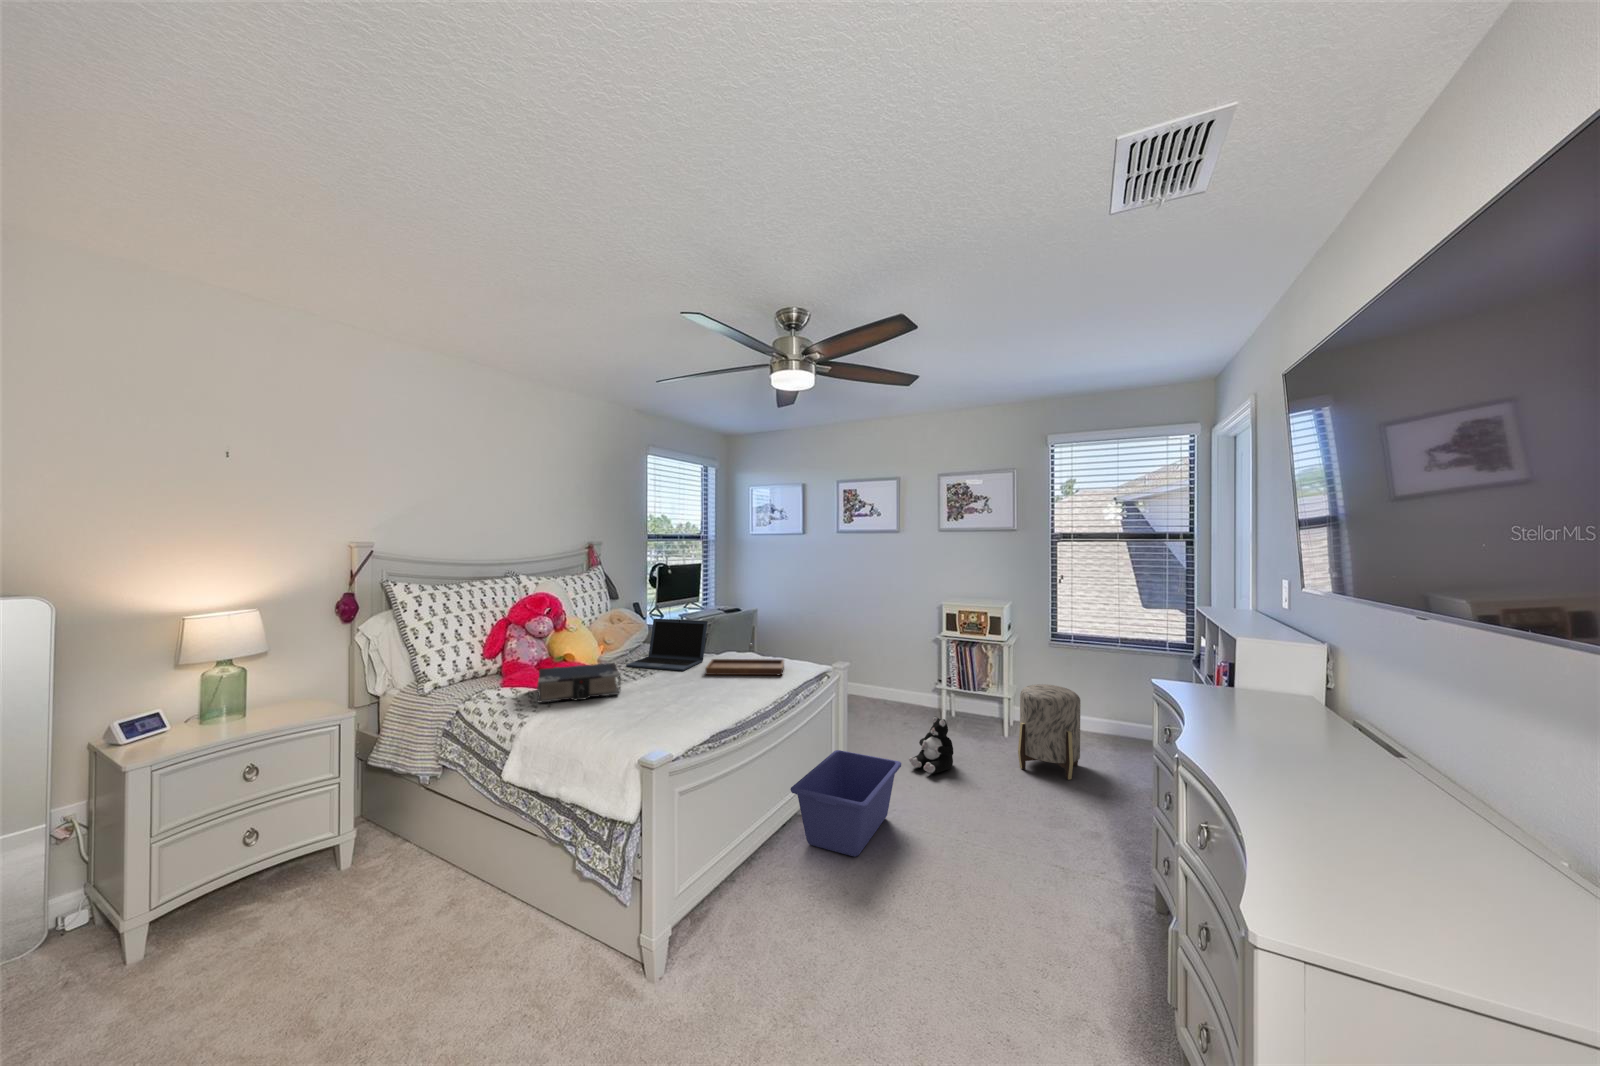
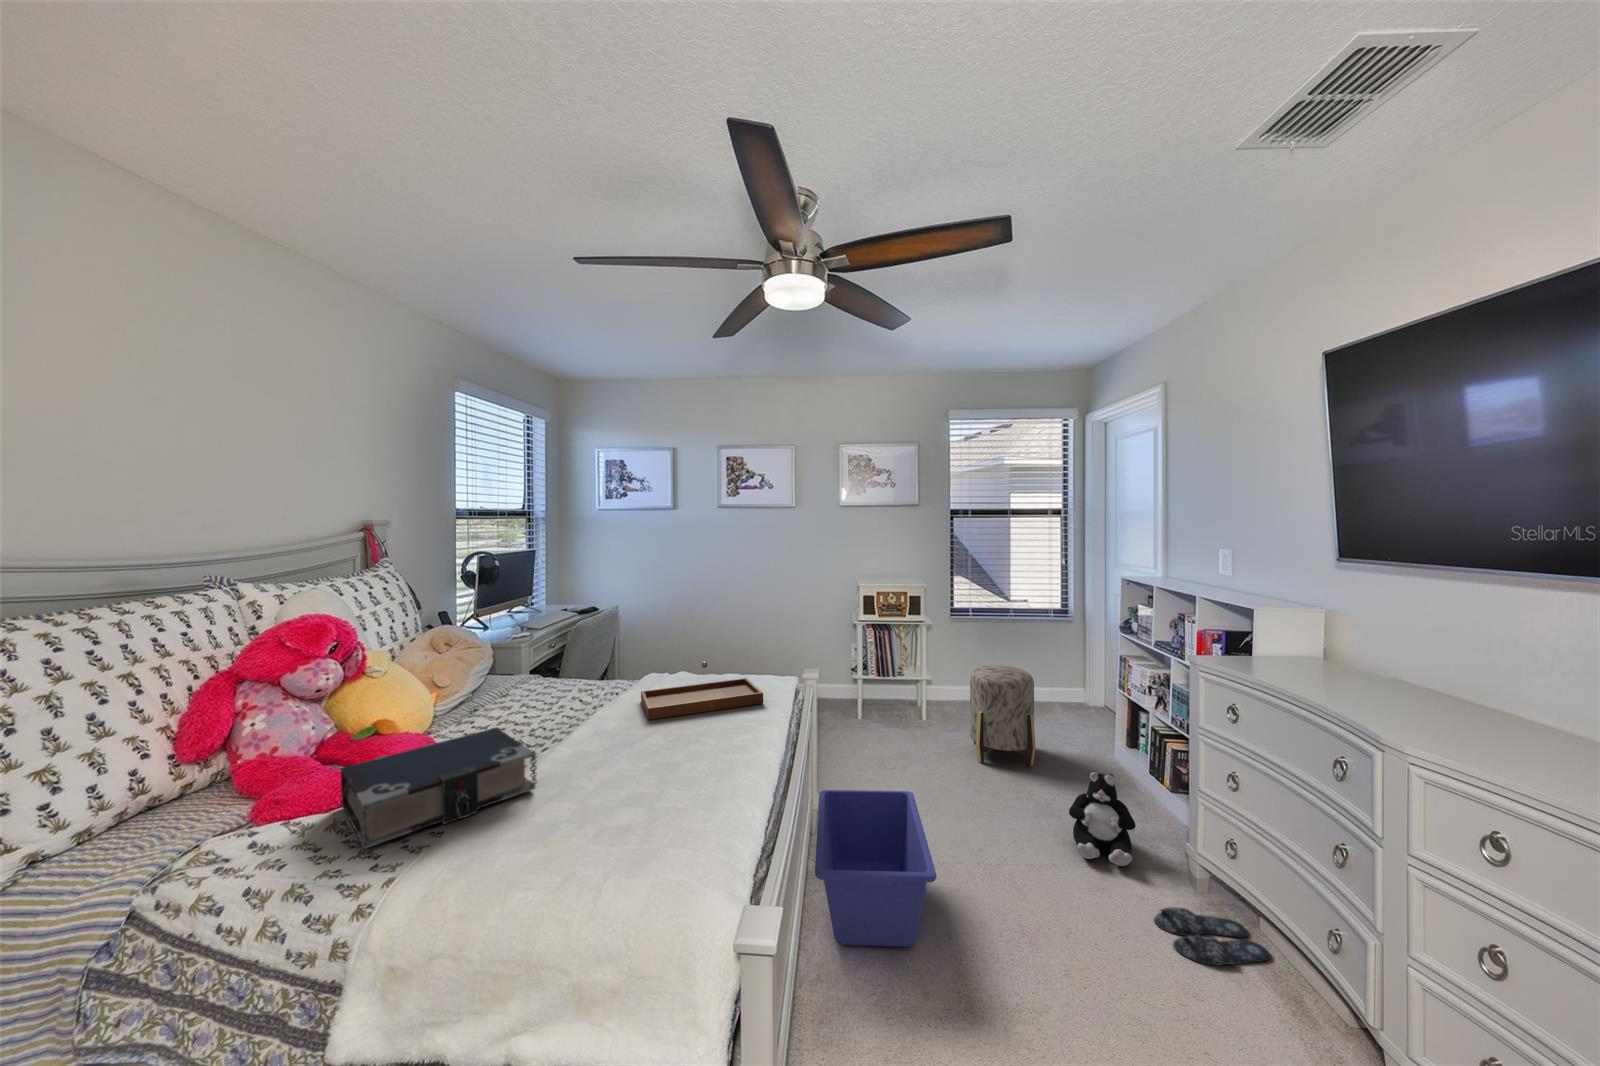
laptop: present [626,619,708,671] -> none [494,634,621,724]
plush toy: present [909,717,953,774] -> present [1069,771,1136,866]
slippers: none [1060,887,1145,937] -> present [1154,907,1271,965]

